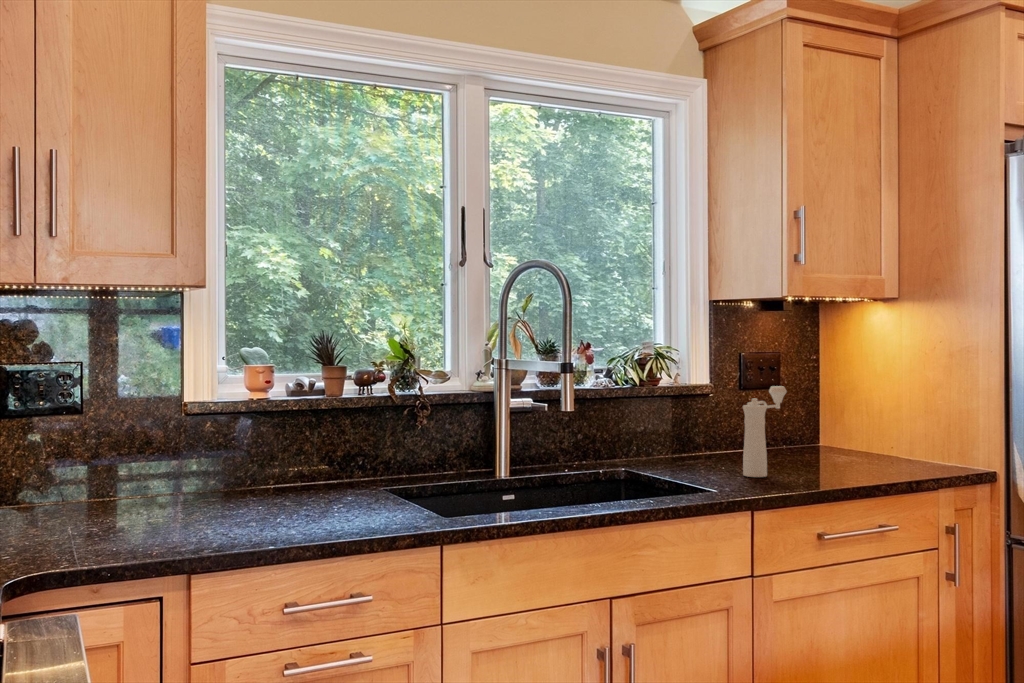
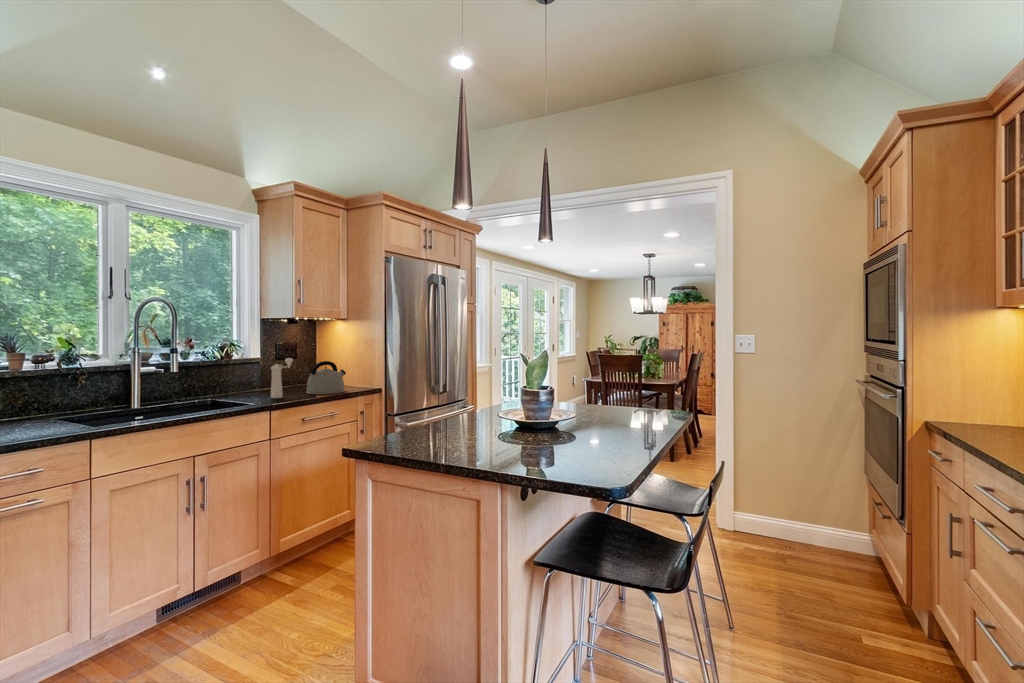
kettle: none [812,395,904,474] -> present [306,361,346,394]

